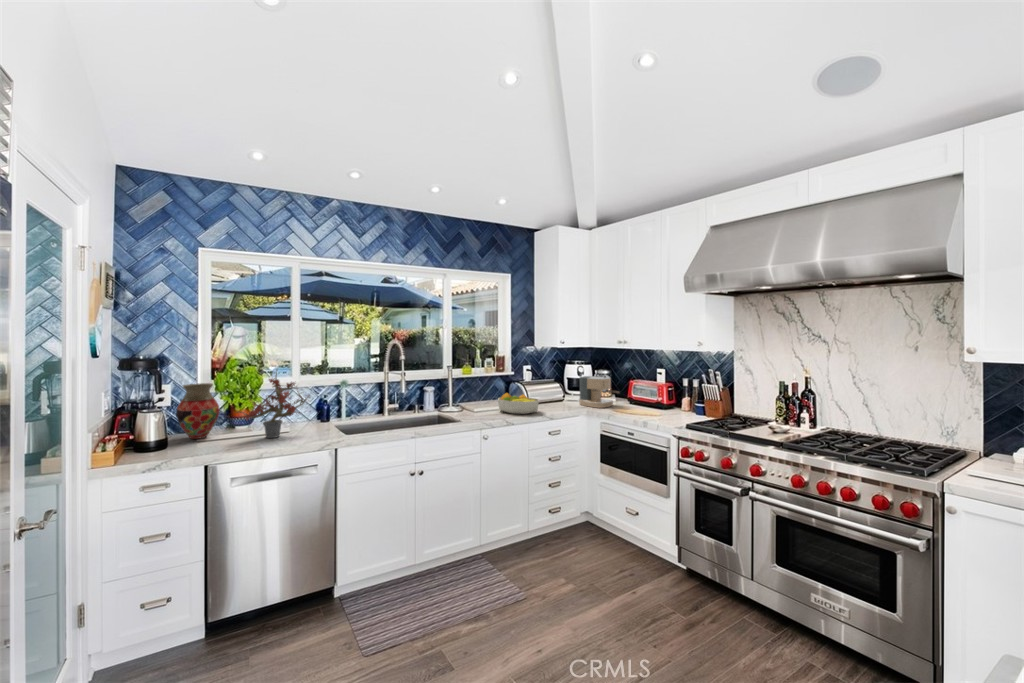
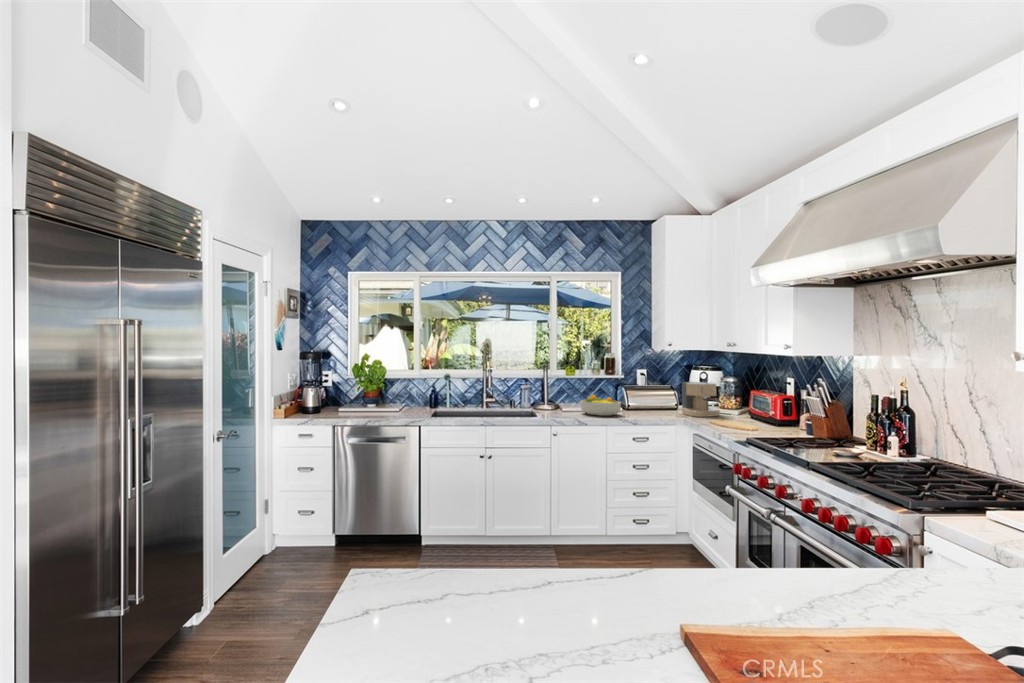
potted plant: present [241,372,307,438] -> none [357,361,411,416]
vase: present [176,383,219,439] -> none [328,373,355,413]

